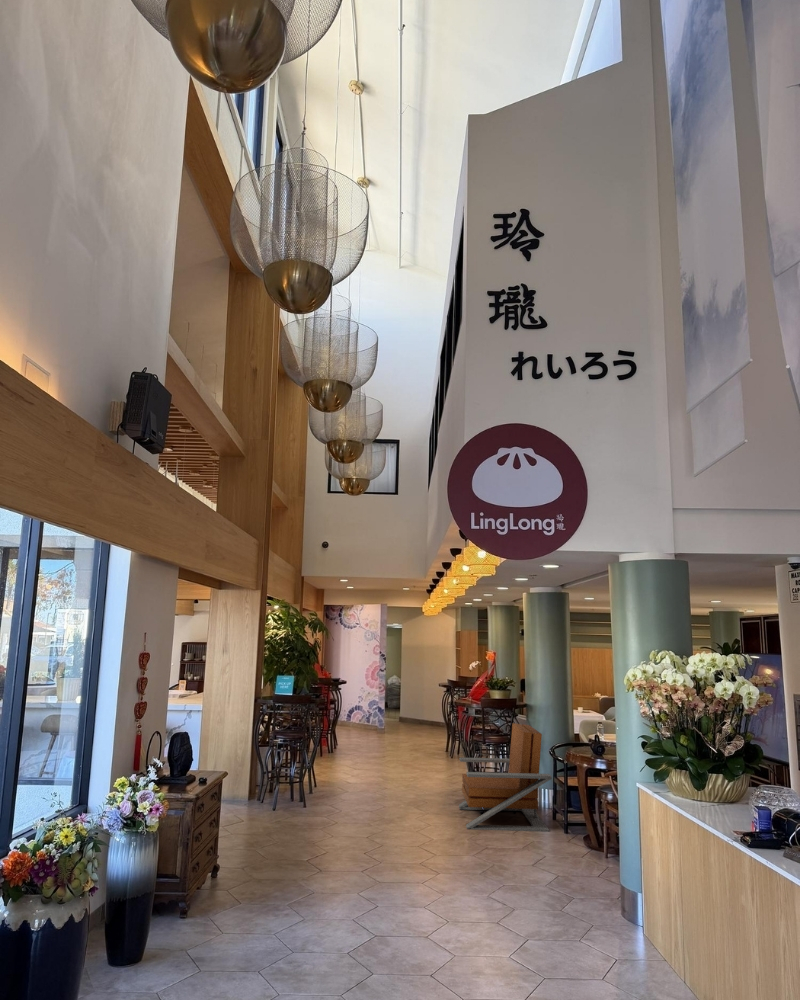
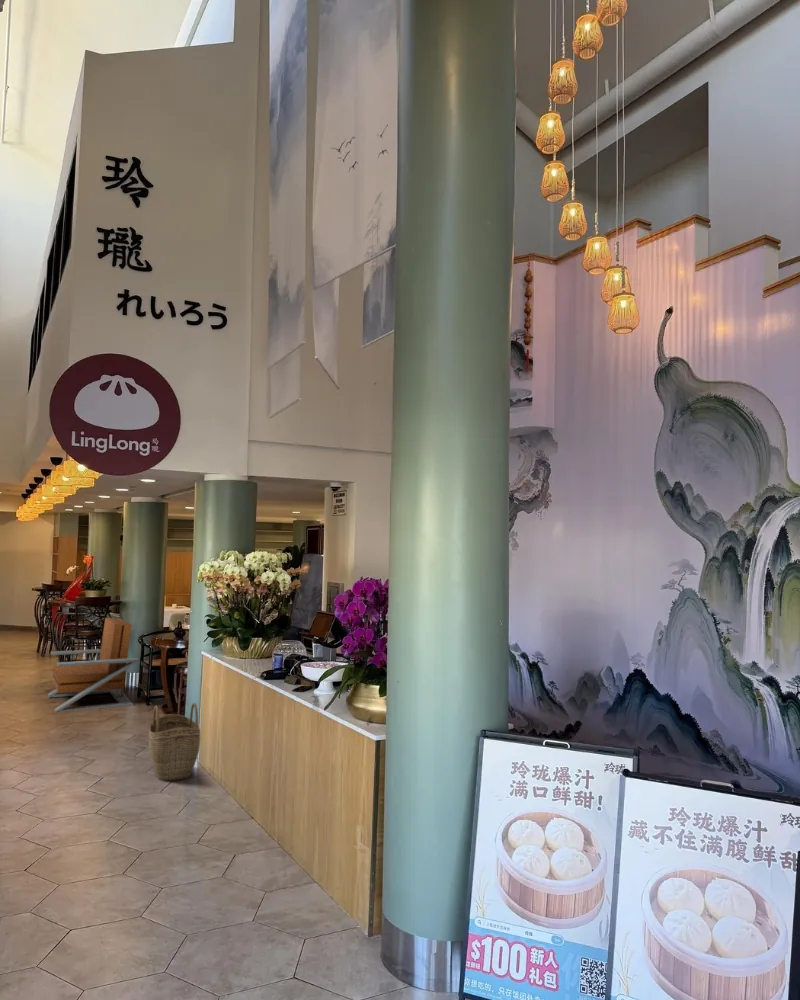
woven basket: none [577,849,644,958] -> present [149,703,200,781]

